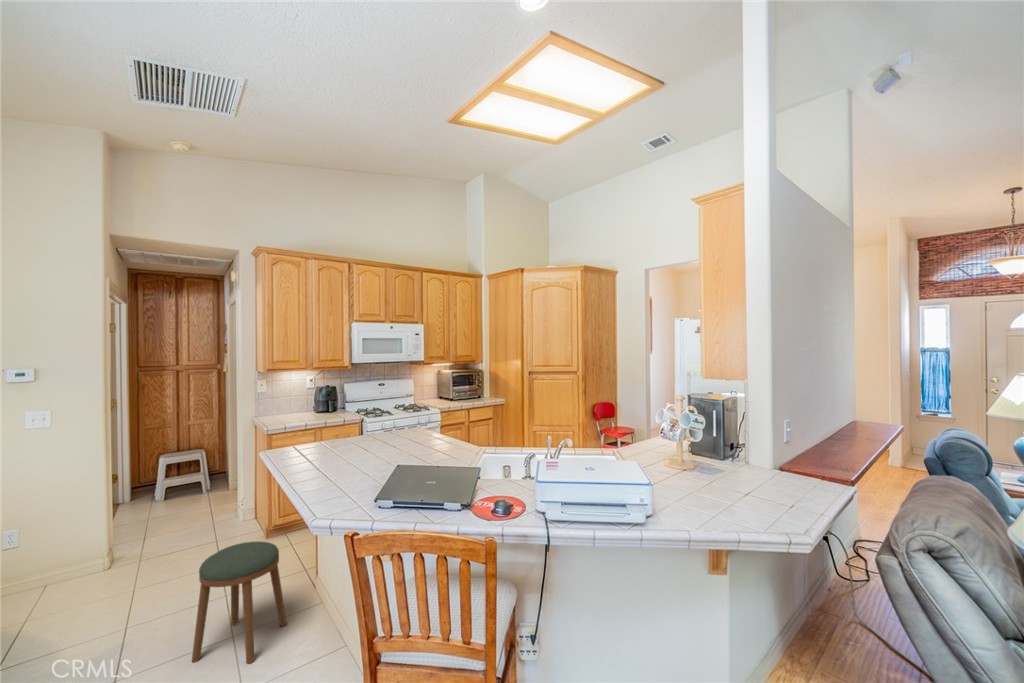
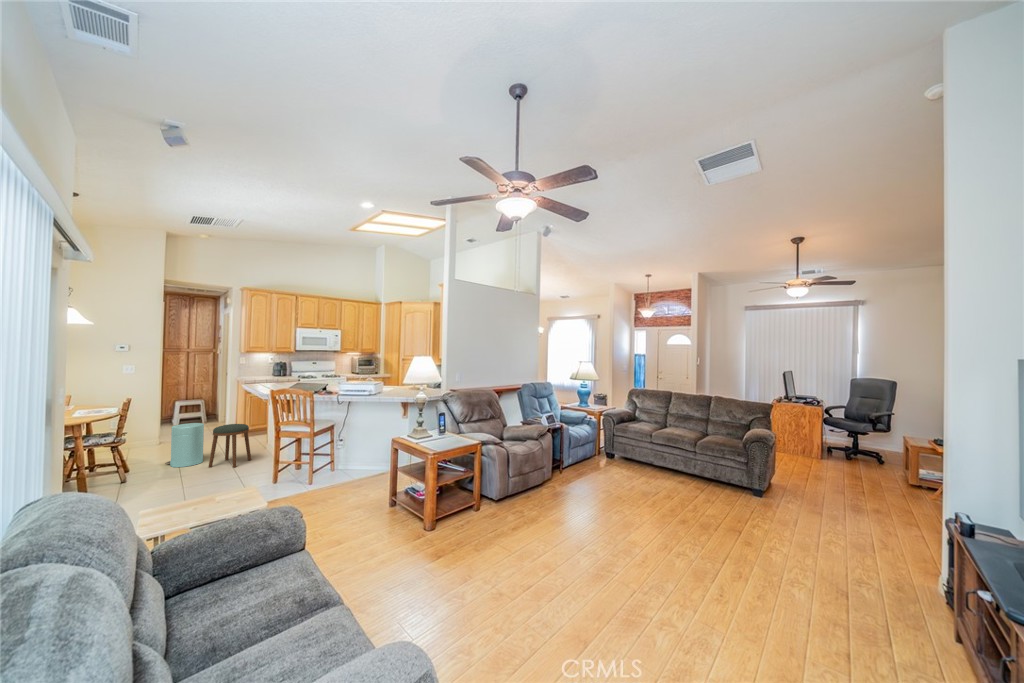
trash can: none [100,540,184,660] -> present [167,423,204,467]

